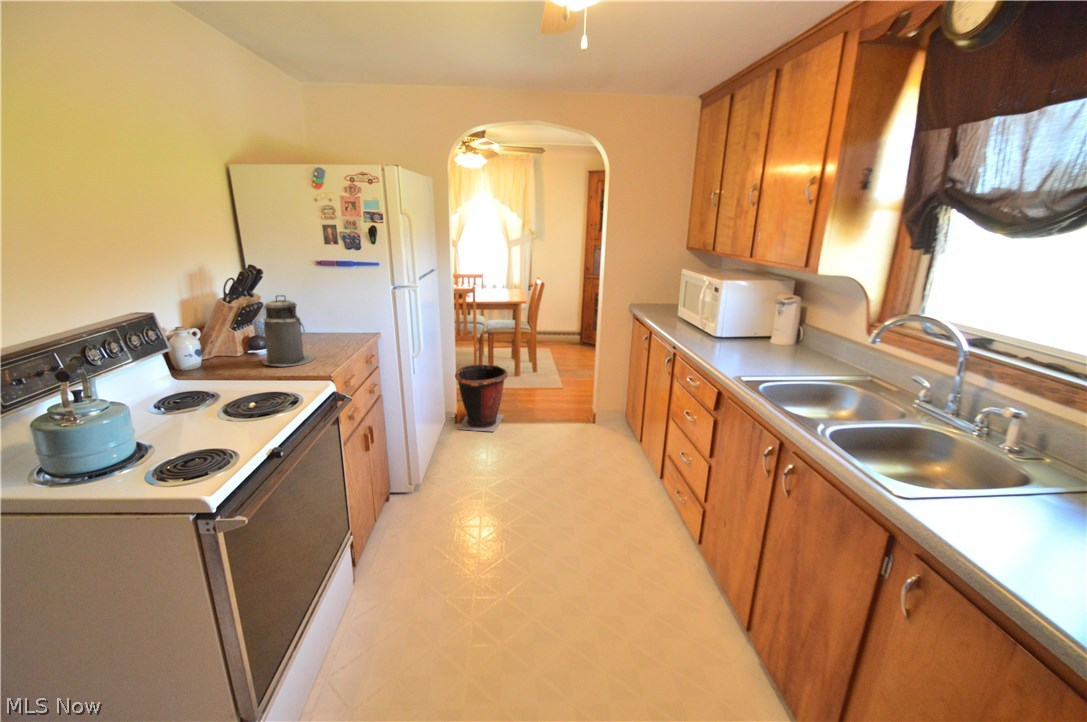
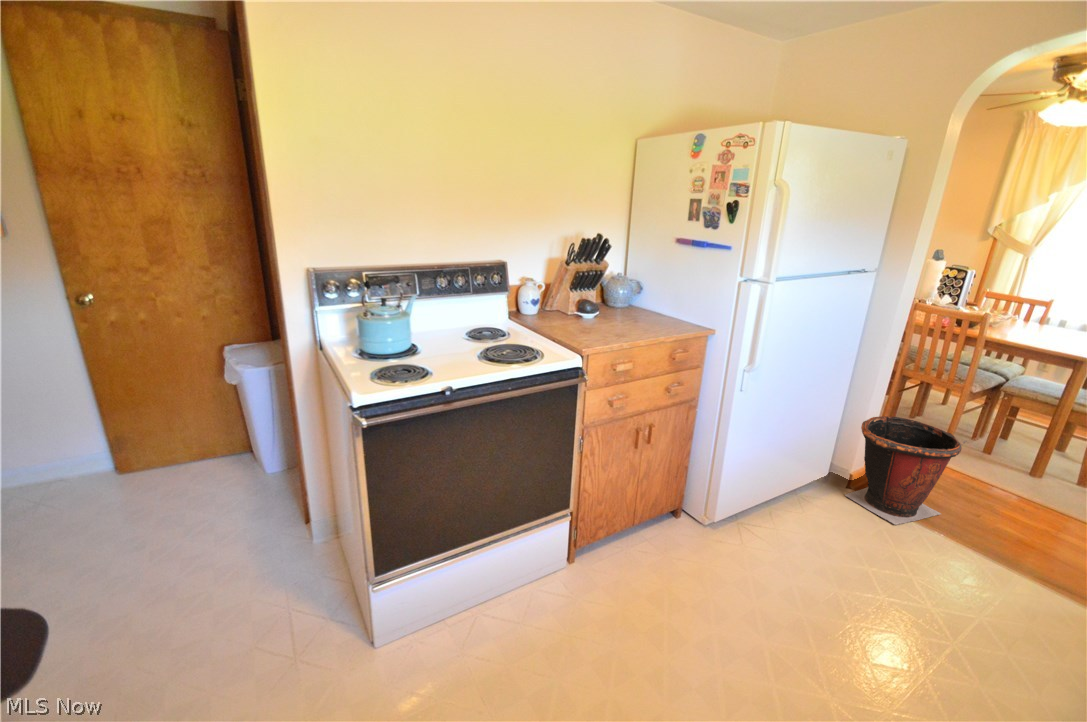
canister: present [262,295,315,366] -> none [577,265,623,335]

